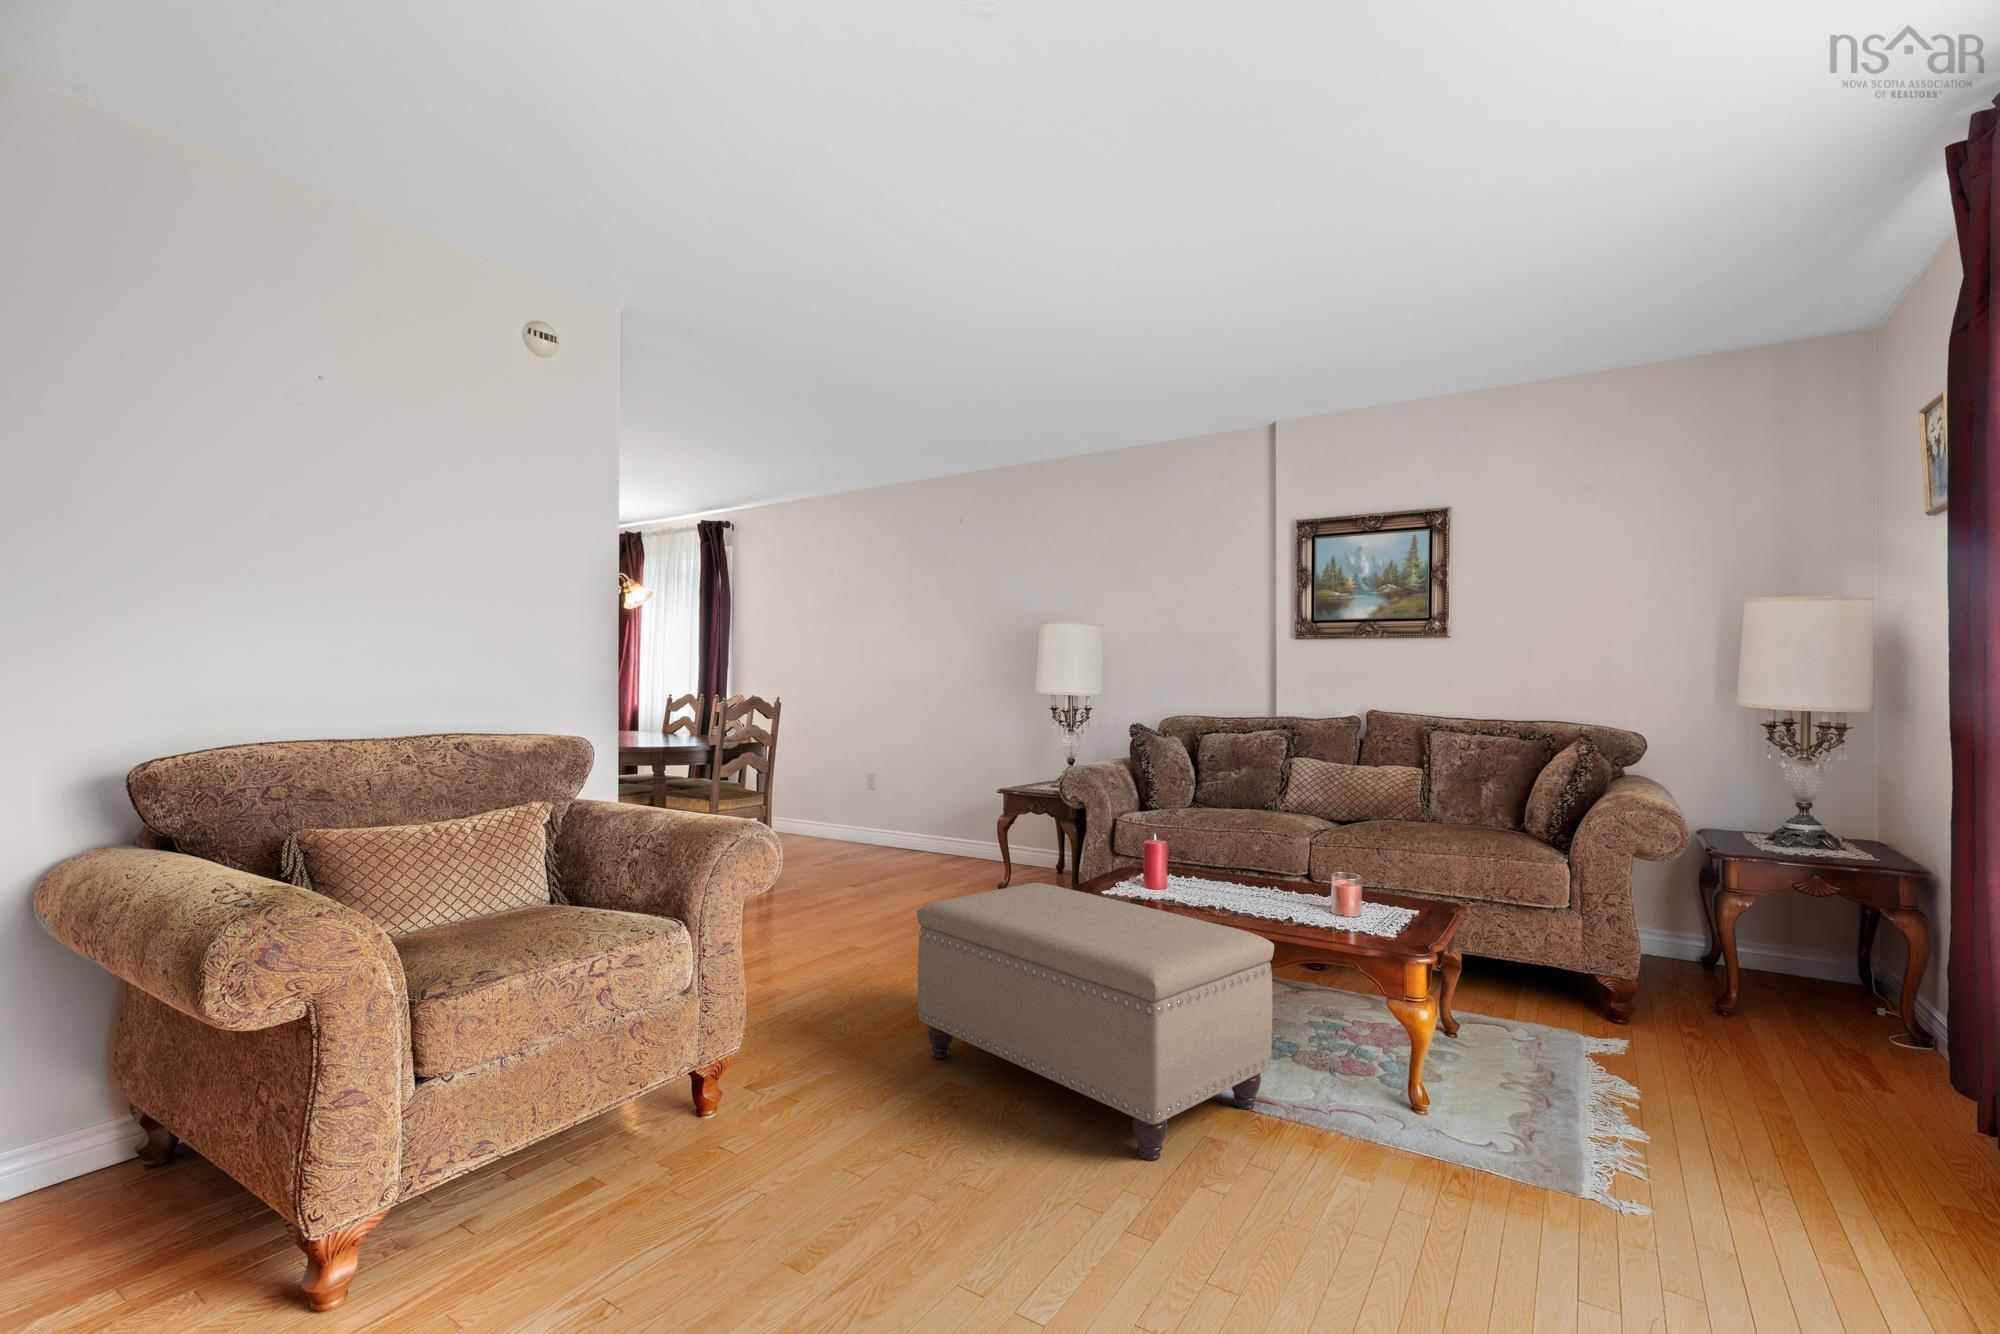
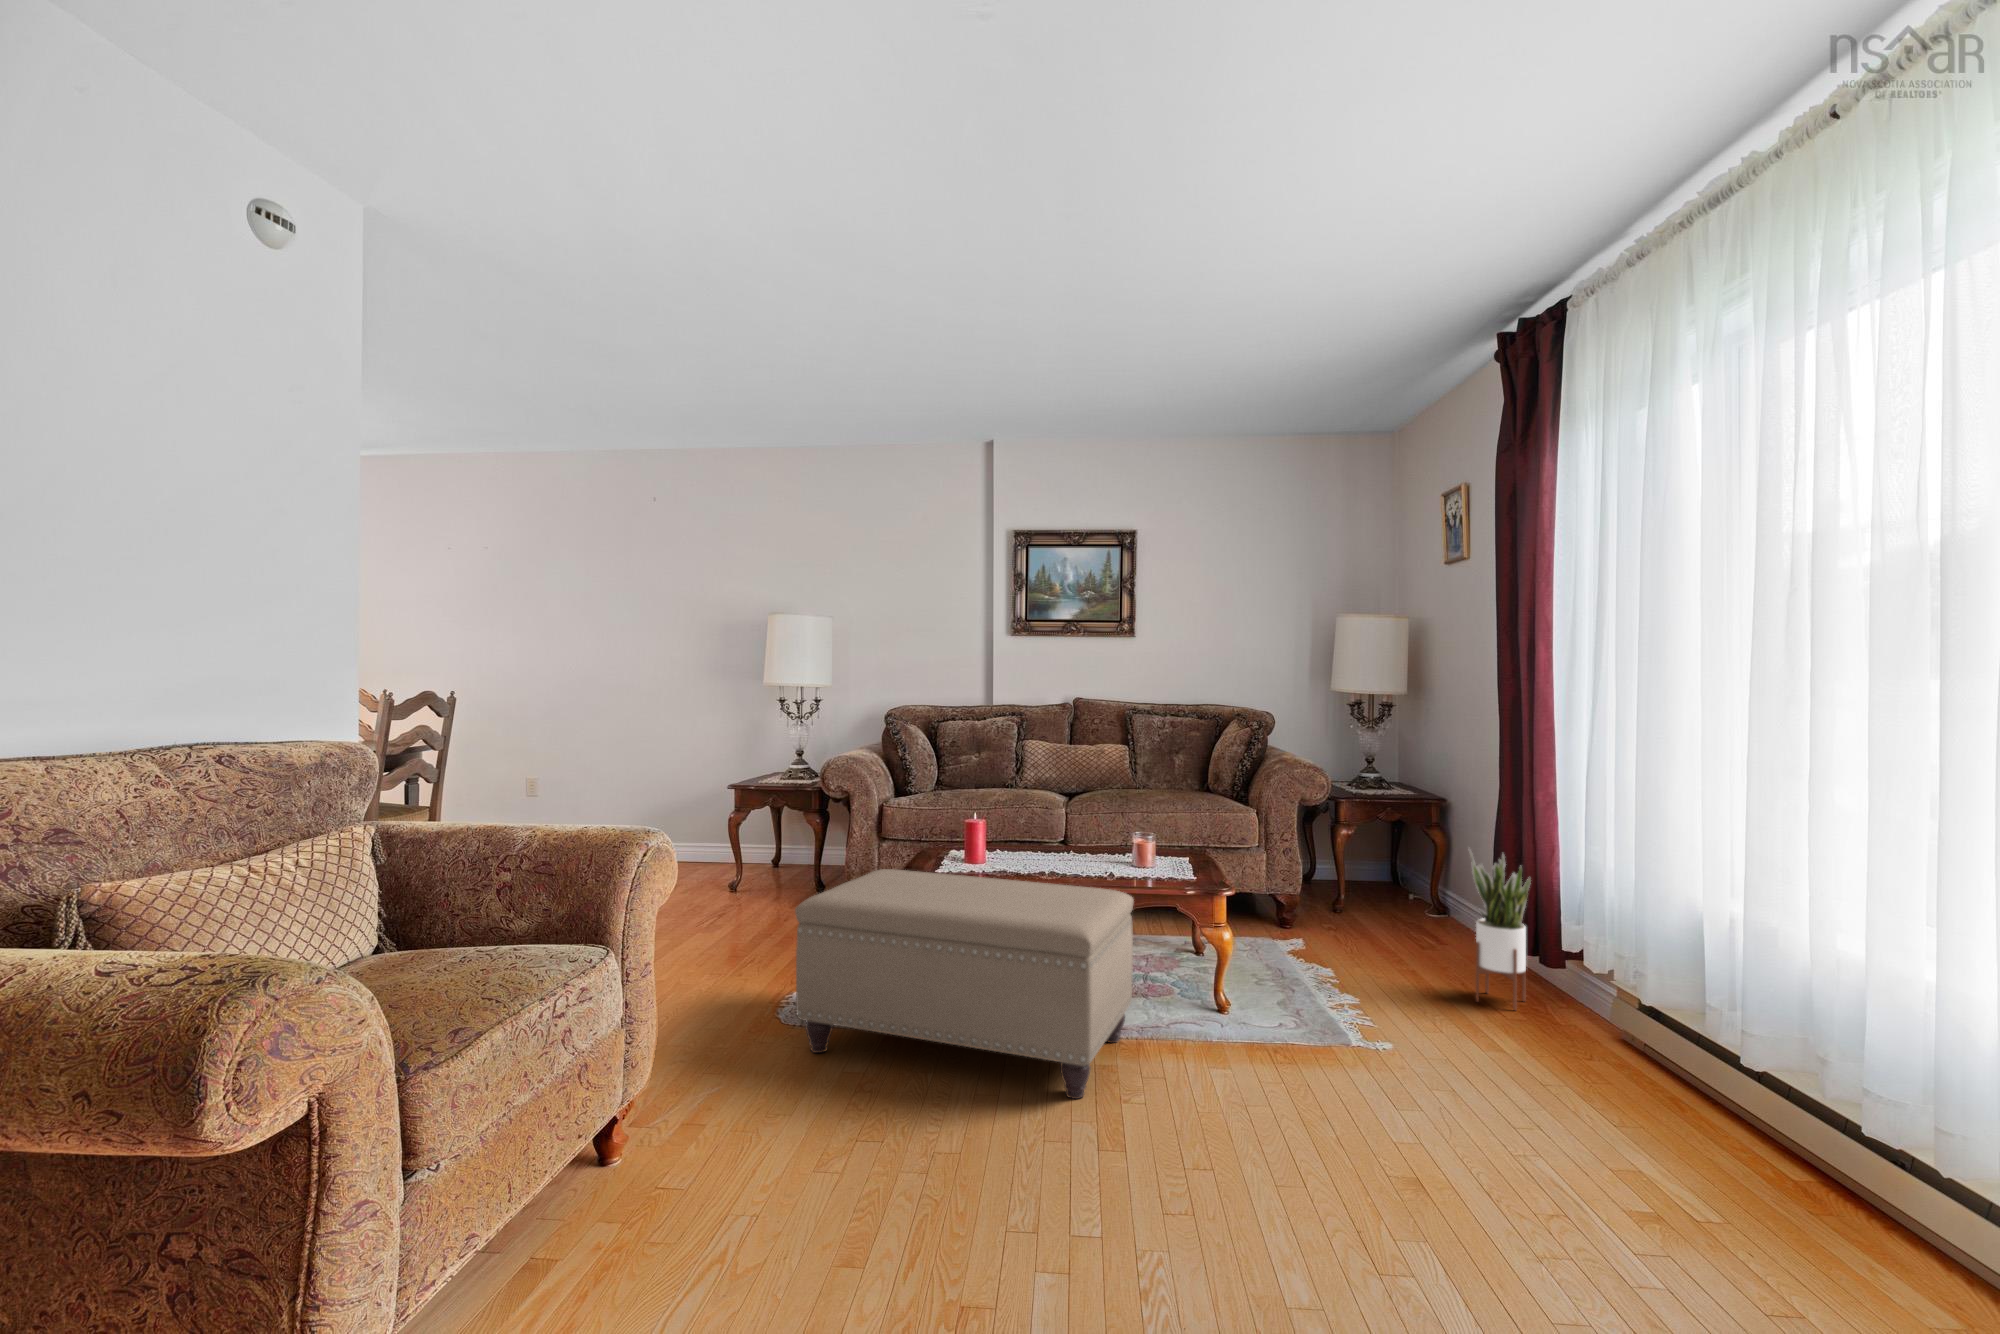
potted plant: none [1826,935,1923,1188] -> present [1469,849,1531,1011]

